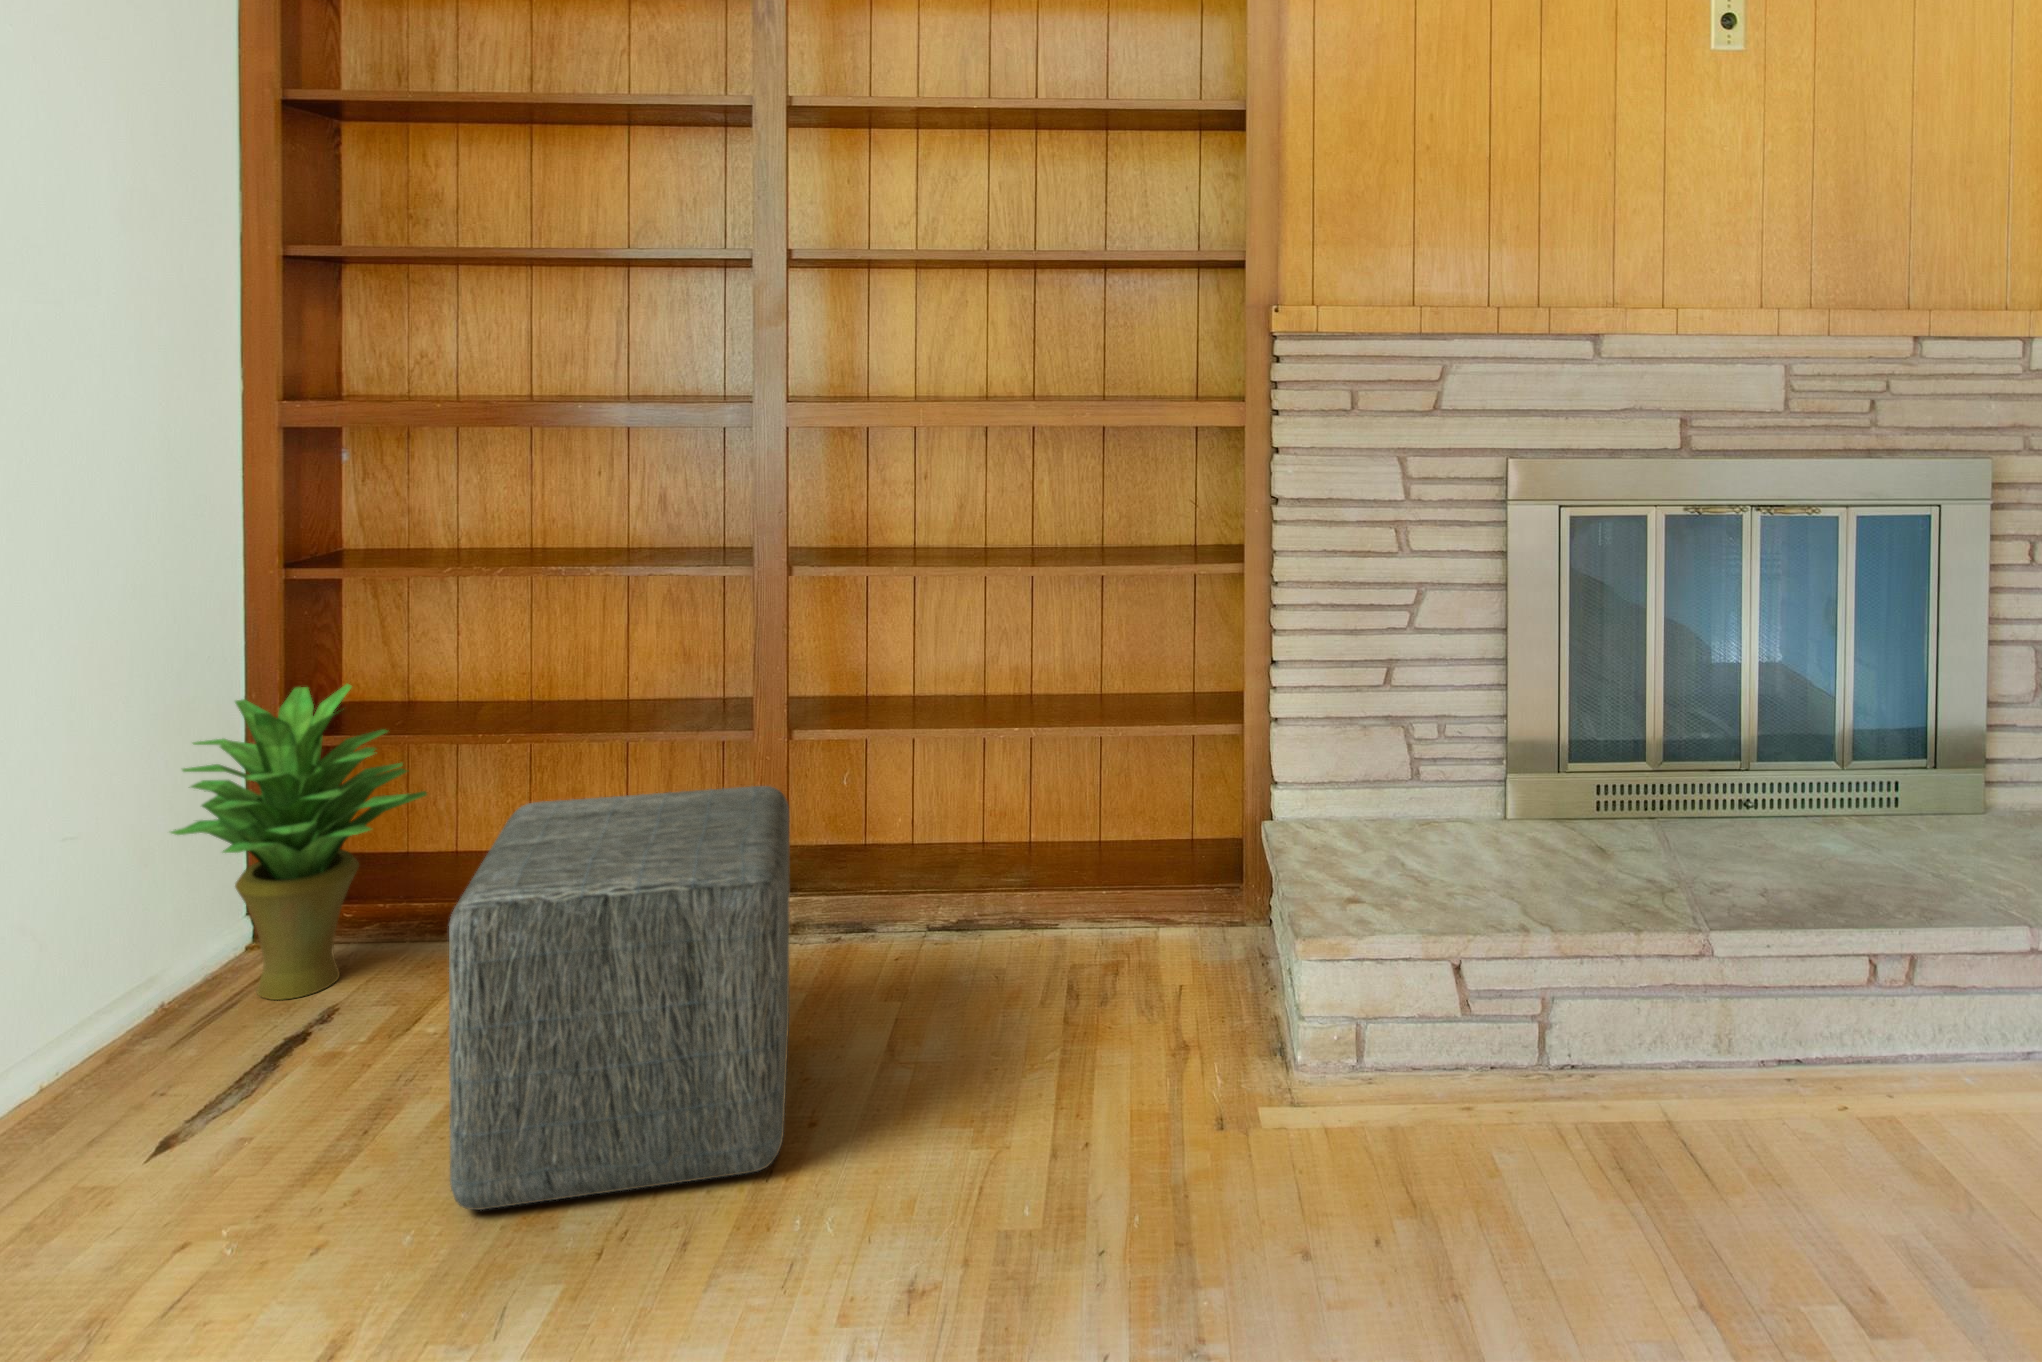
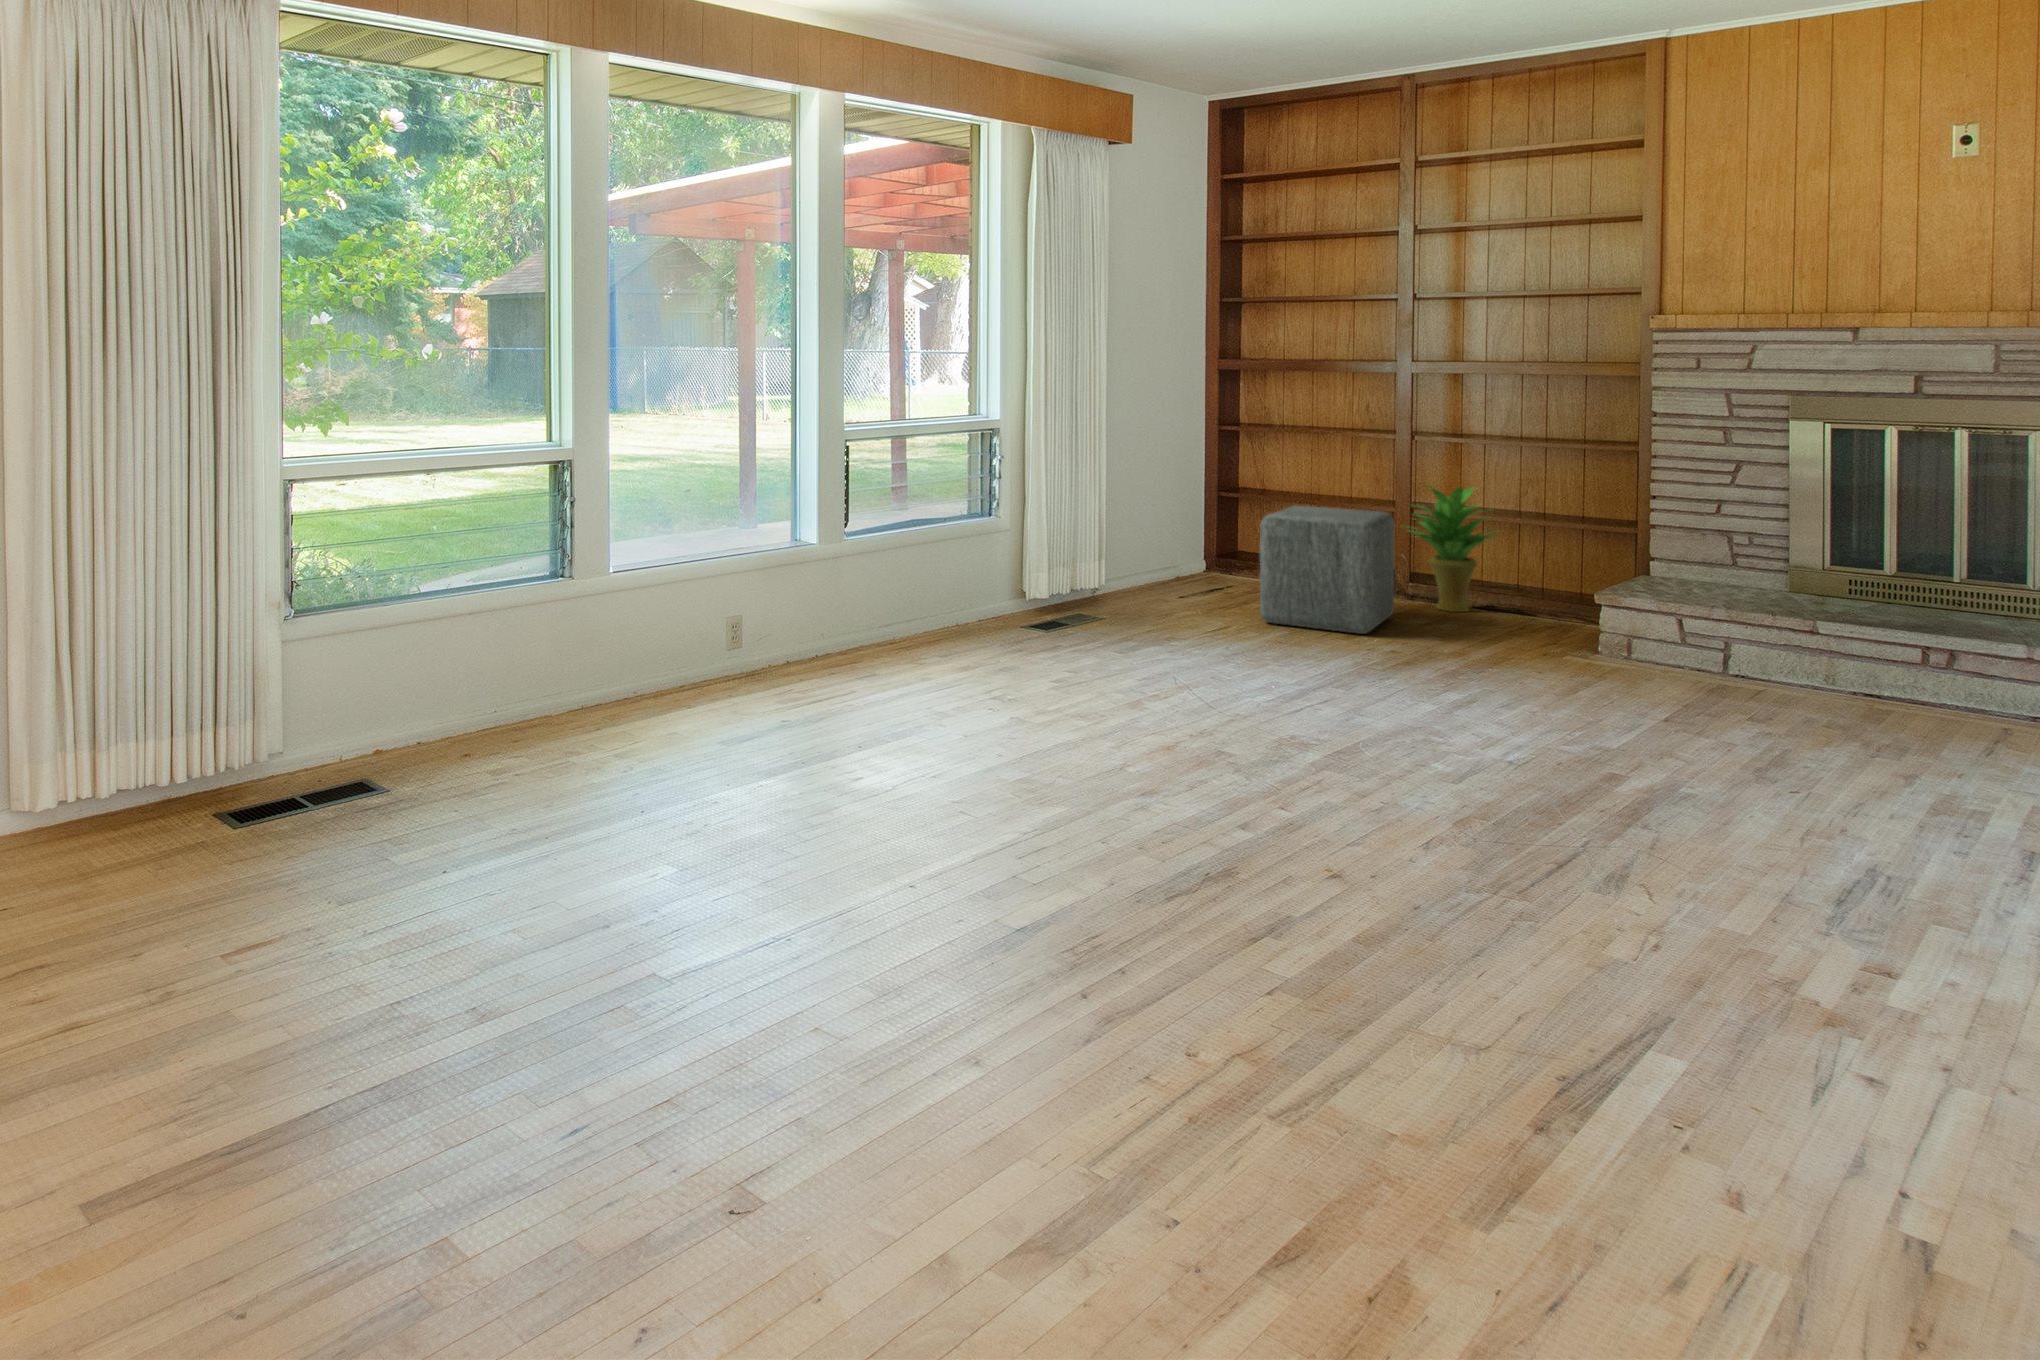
potted plant: present [171,684,427,1000] -> present [1401,485,1495,612]

